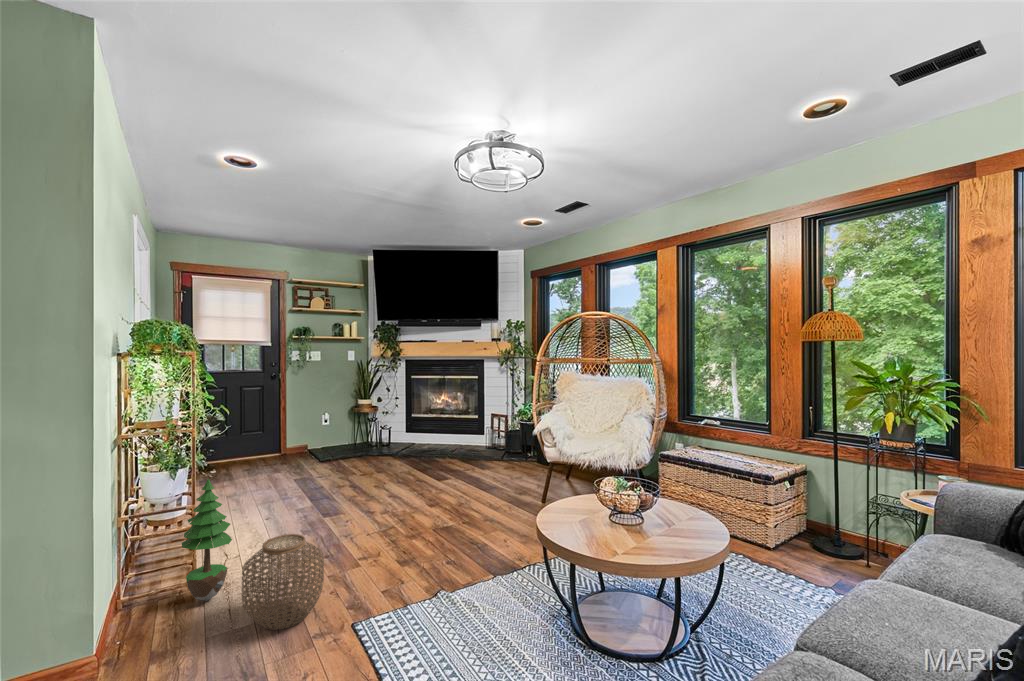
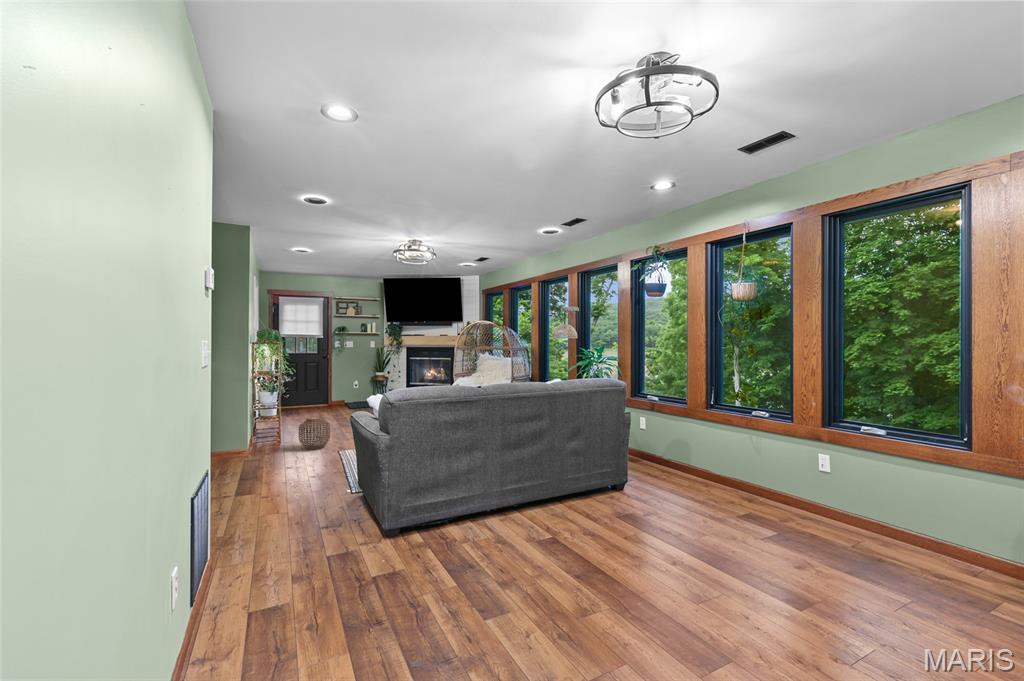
potted tree: present [182,479,232,601] -> none [276,394,296,444]

